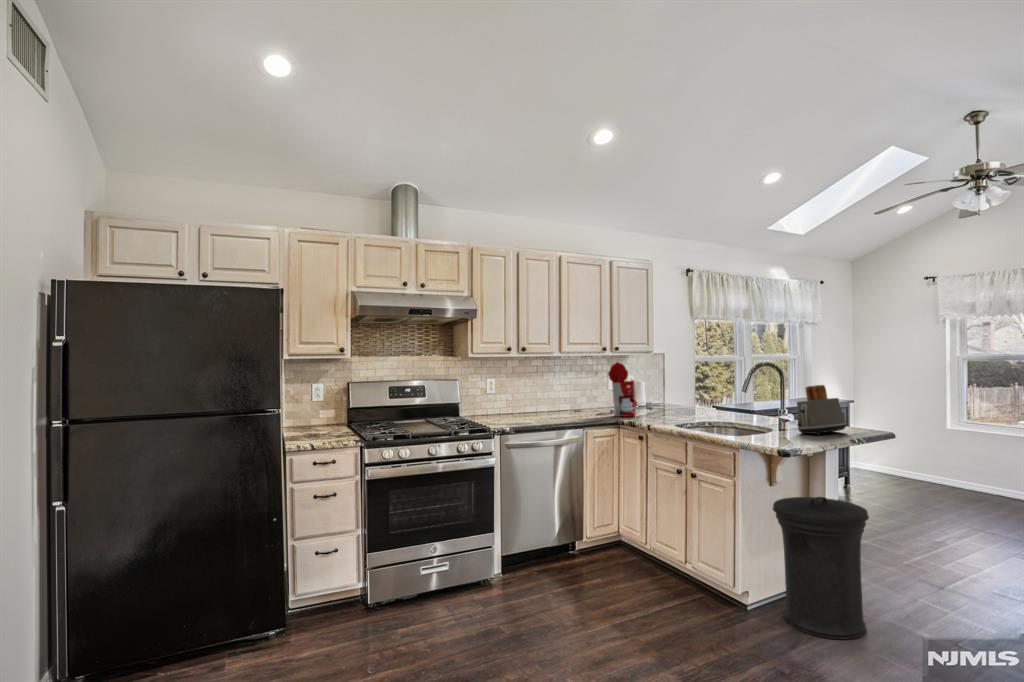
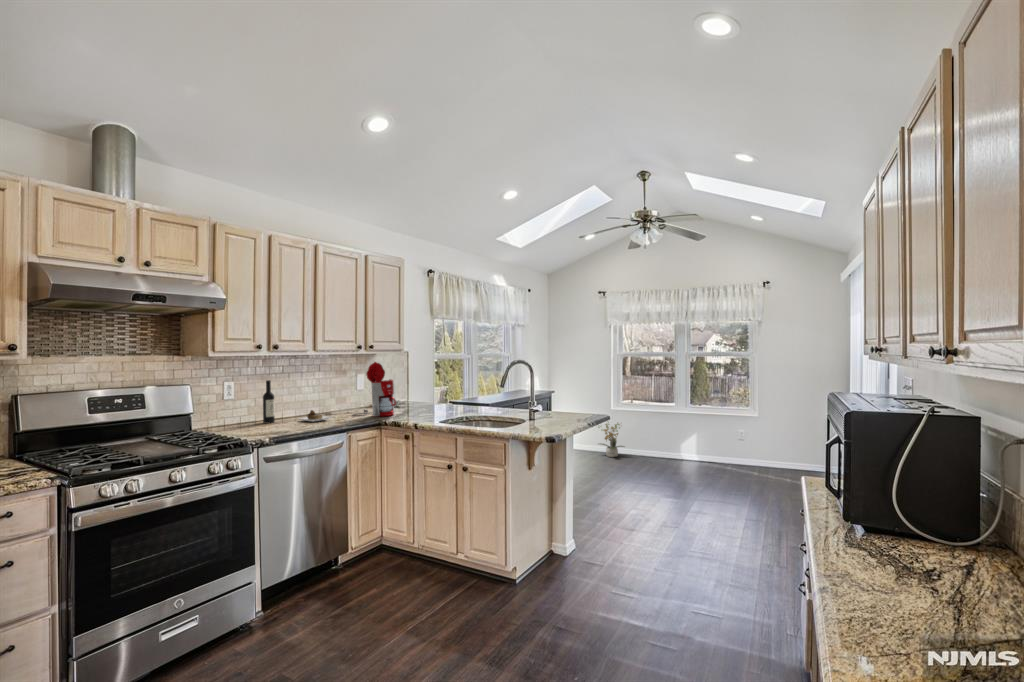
wine bottle: none [517,378,575,417] -> present [263,380,331,423]
toaster: present [797,385,846,435] -> none [549,381,581,423]
potted plant: none [950,447,1004,499] -> present [602,424,624,457]
trash can: present [773,497,869,639] -> none [535,474,605,592]

